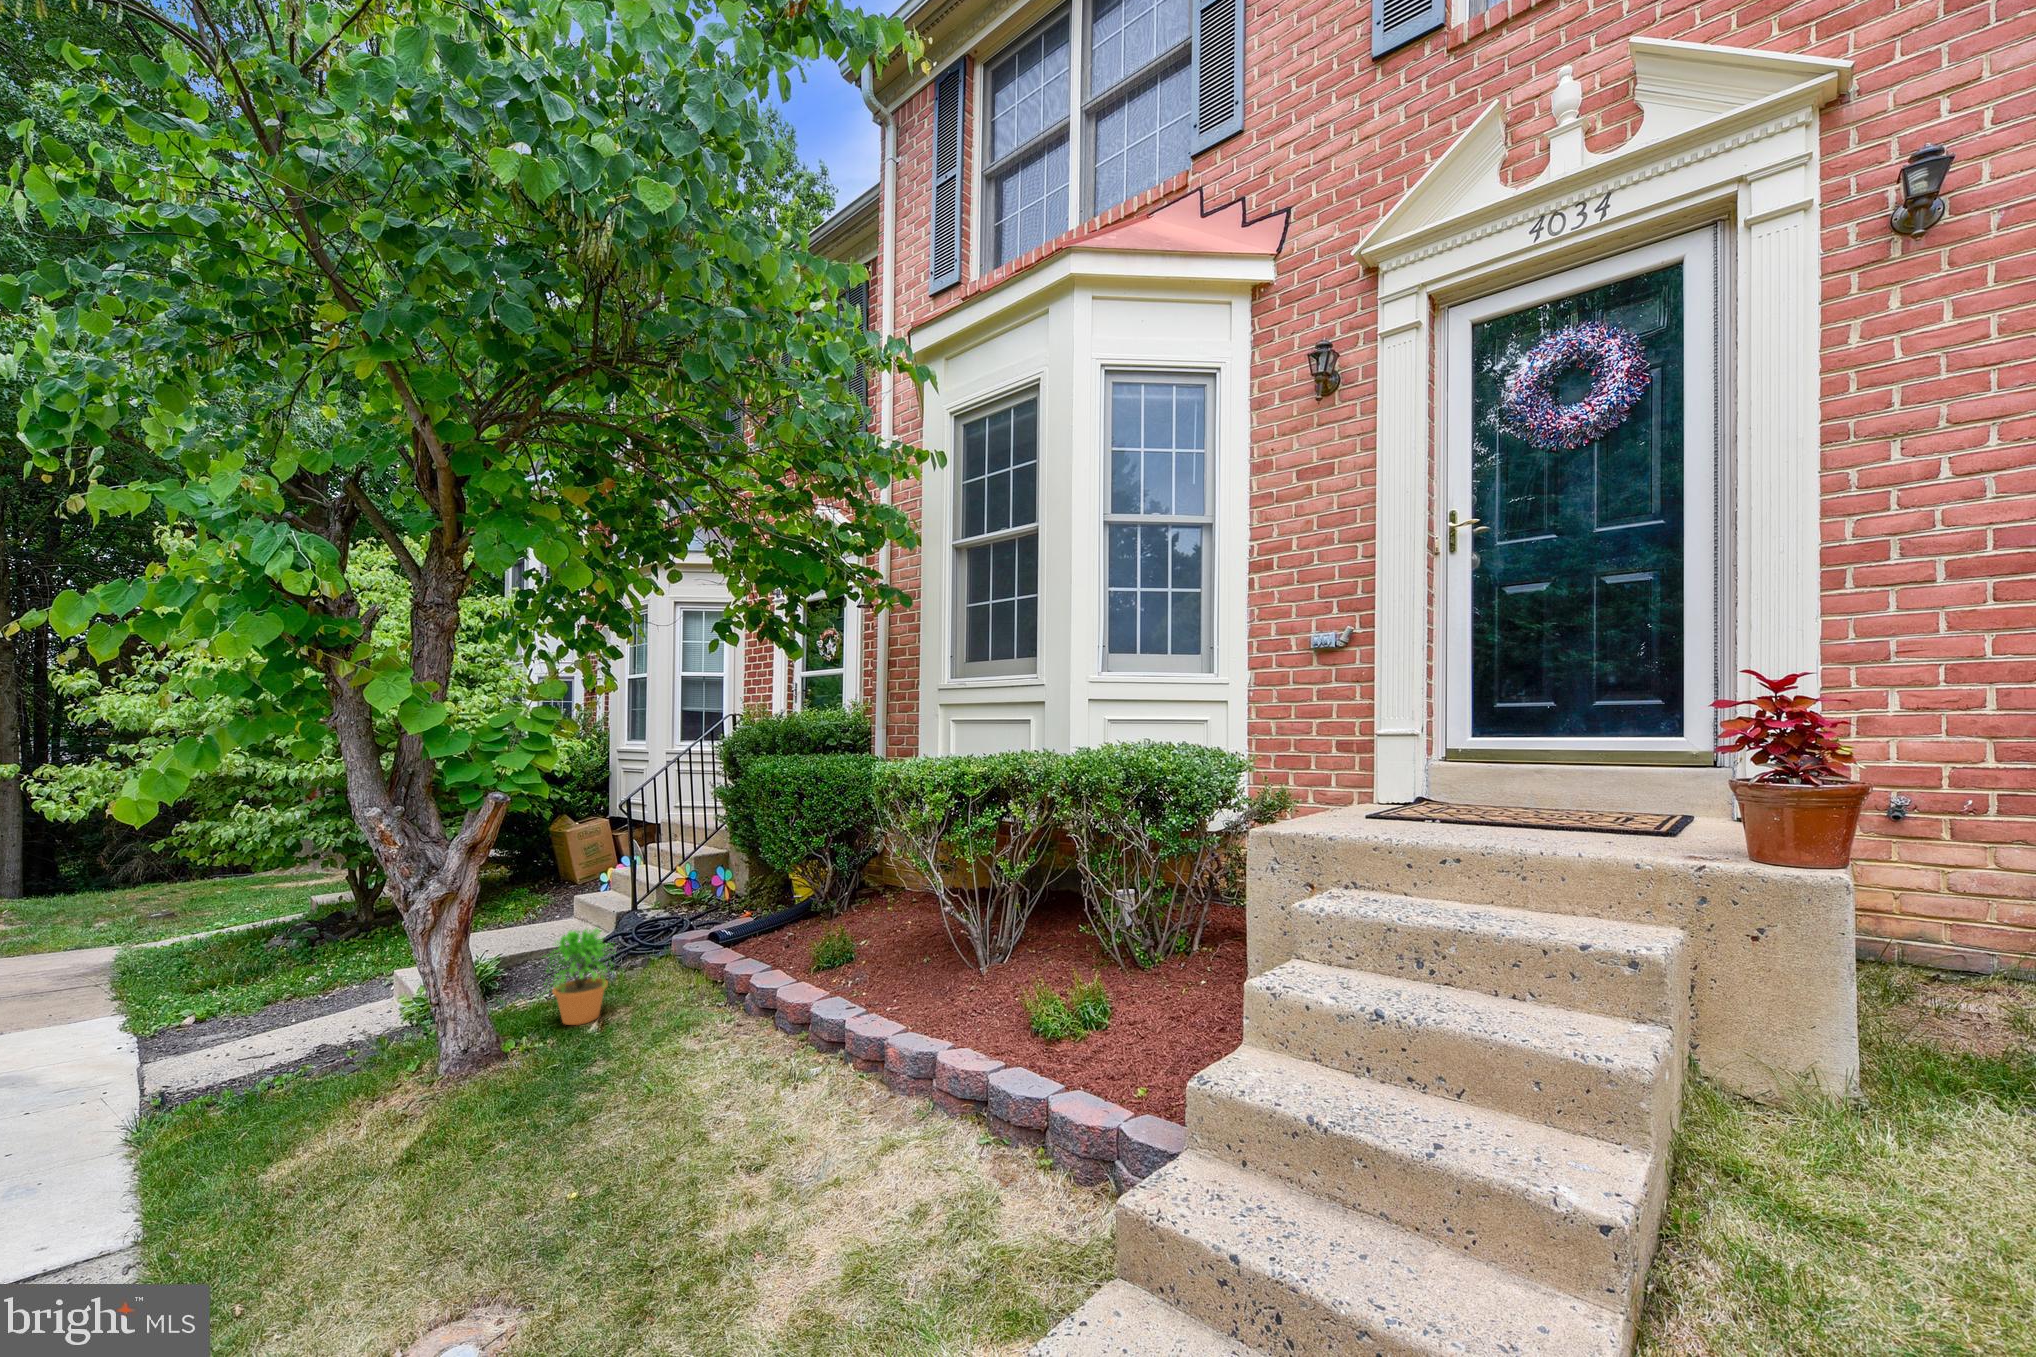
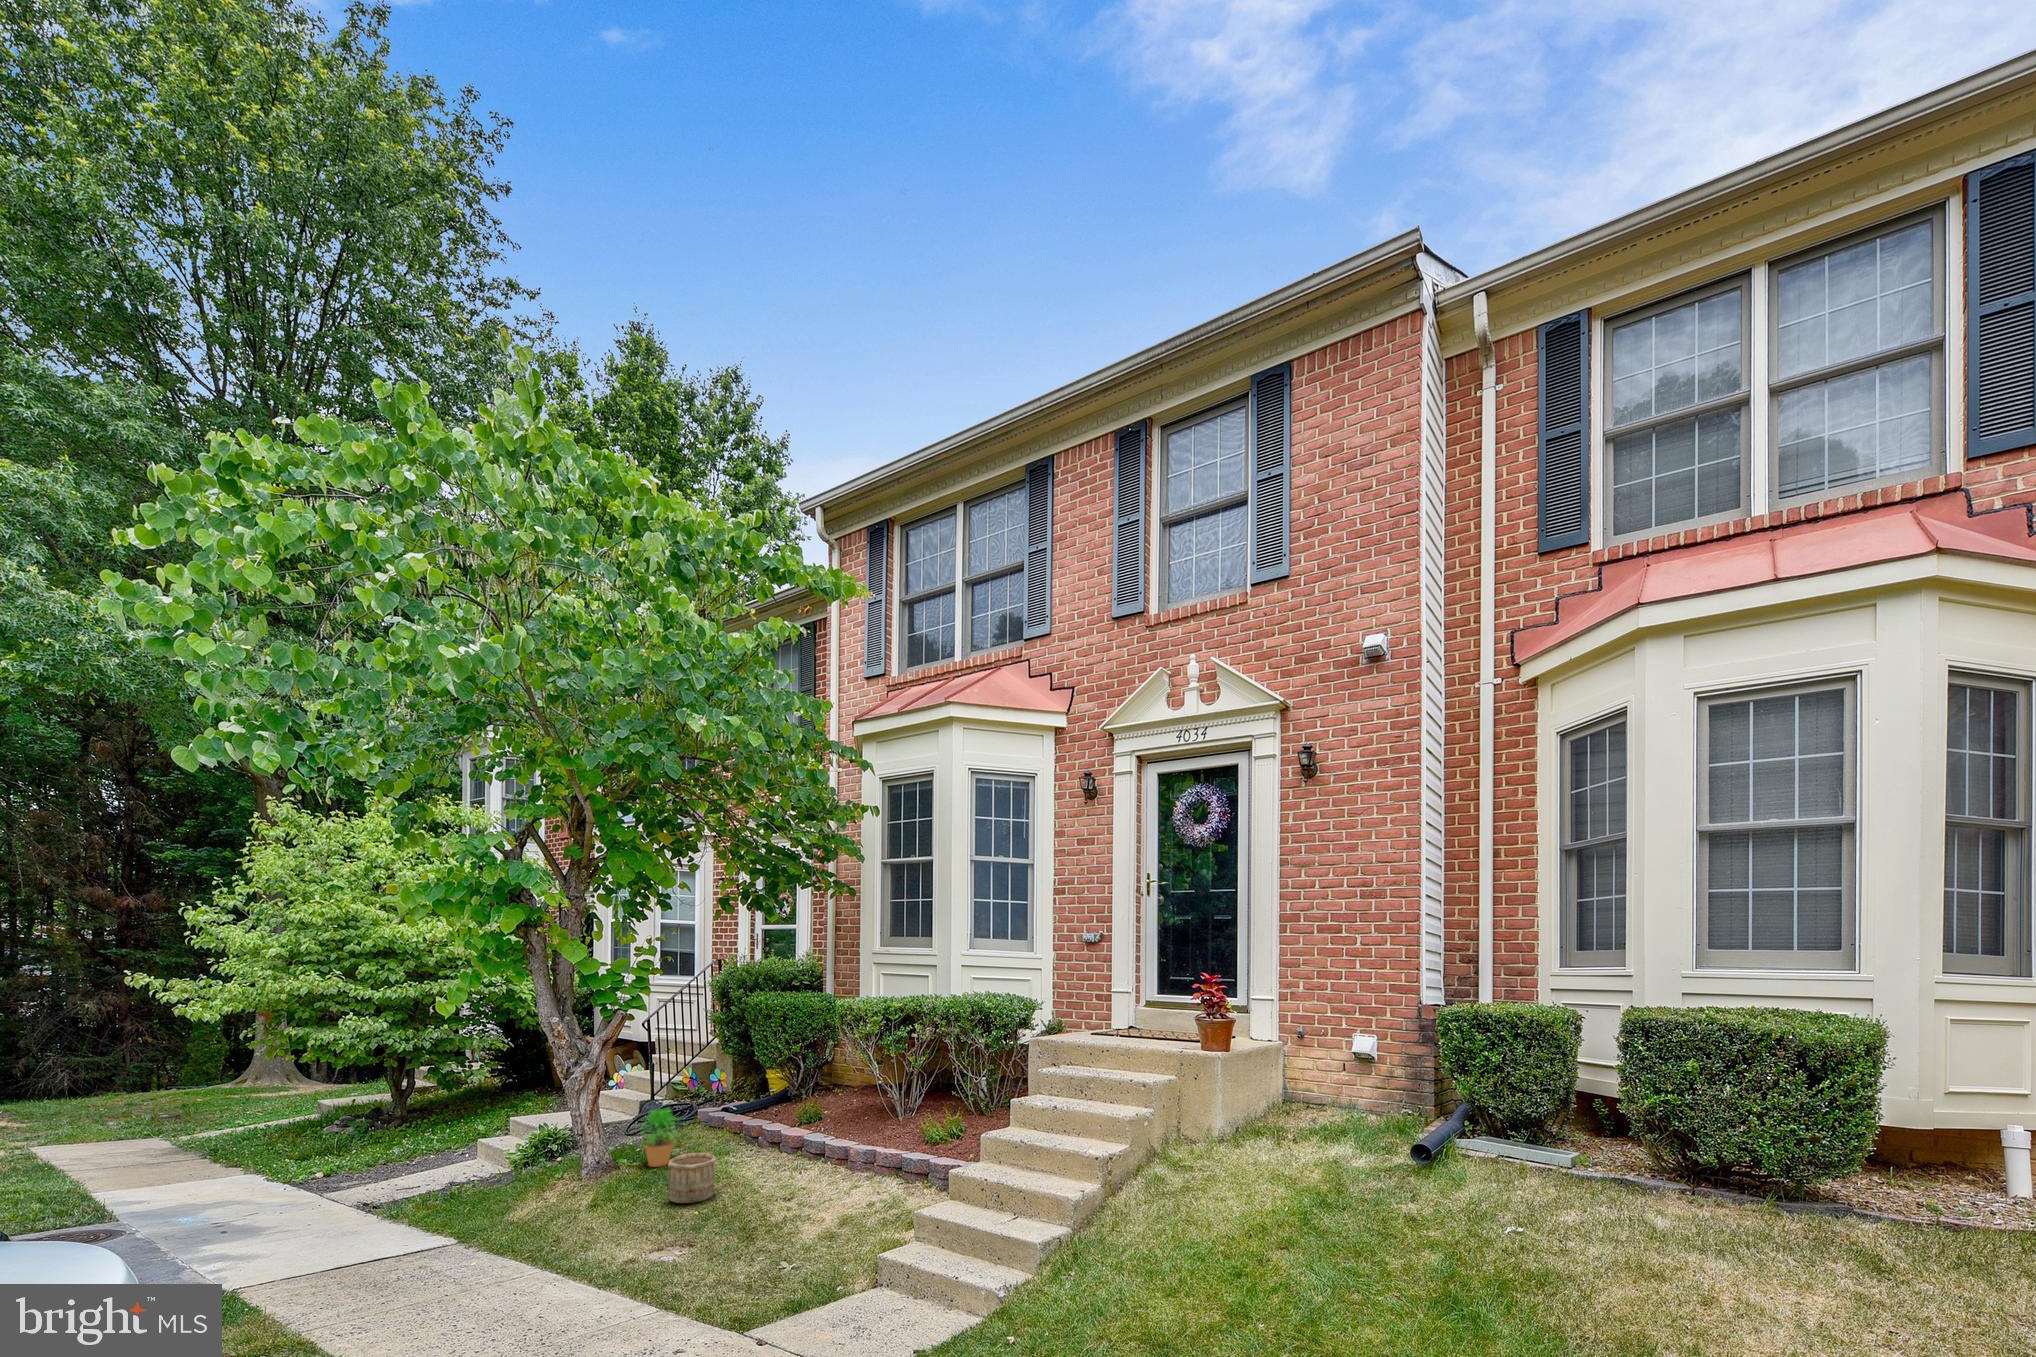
wooden bucket: none [522,1024,627,1131] -> present [668,1153,716,1203]

